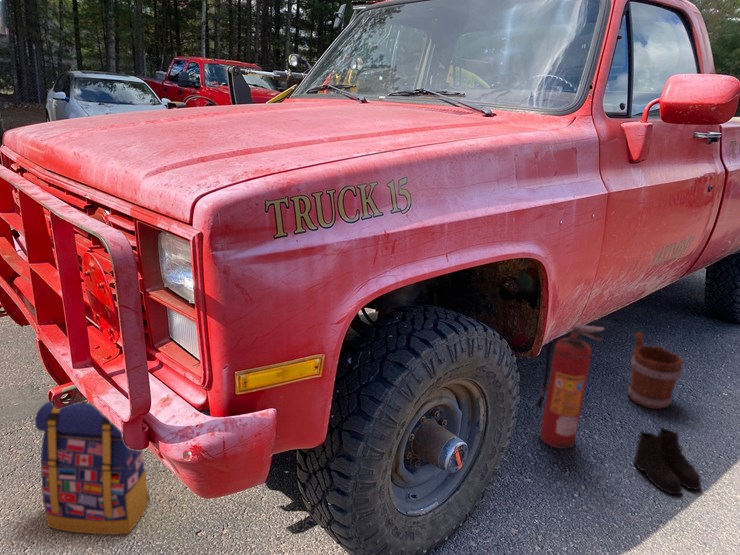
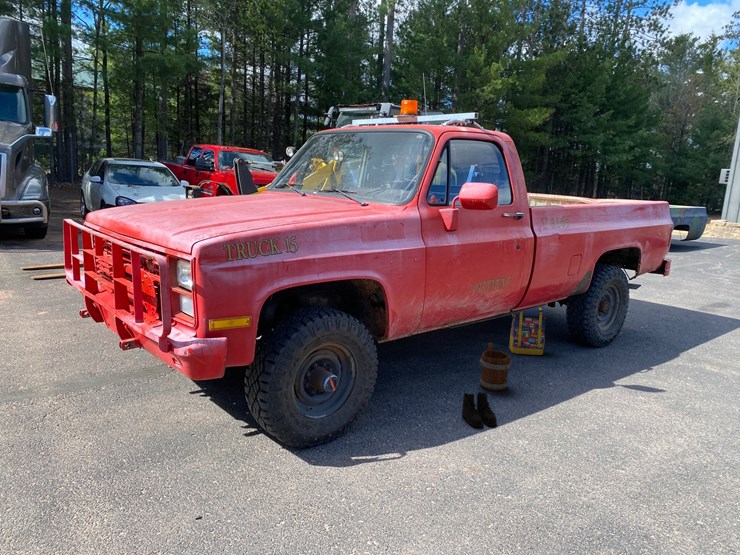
fire extinguisher: present [537,325,604,449] -> none [407,327,439,407]
backpack: present [35,398,150,534] -> present [509,308,547,355]

